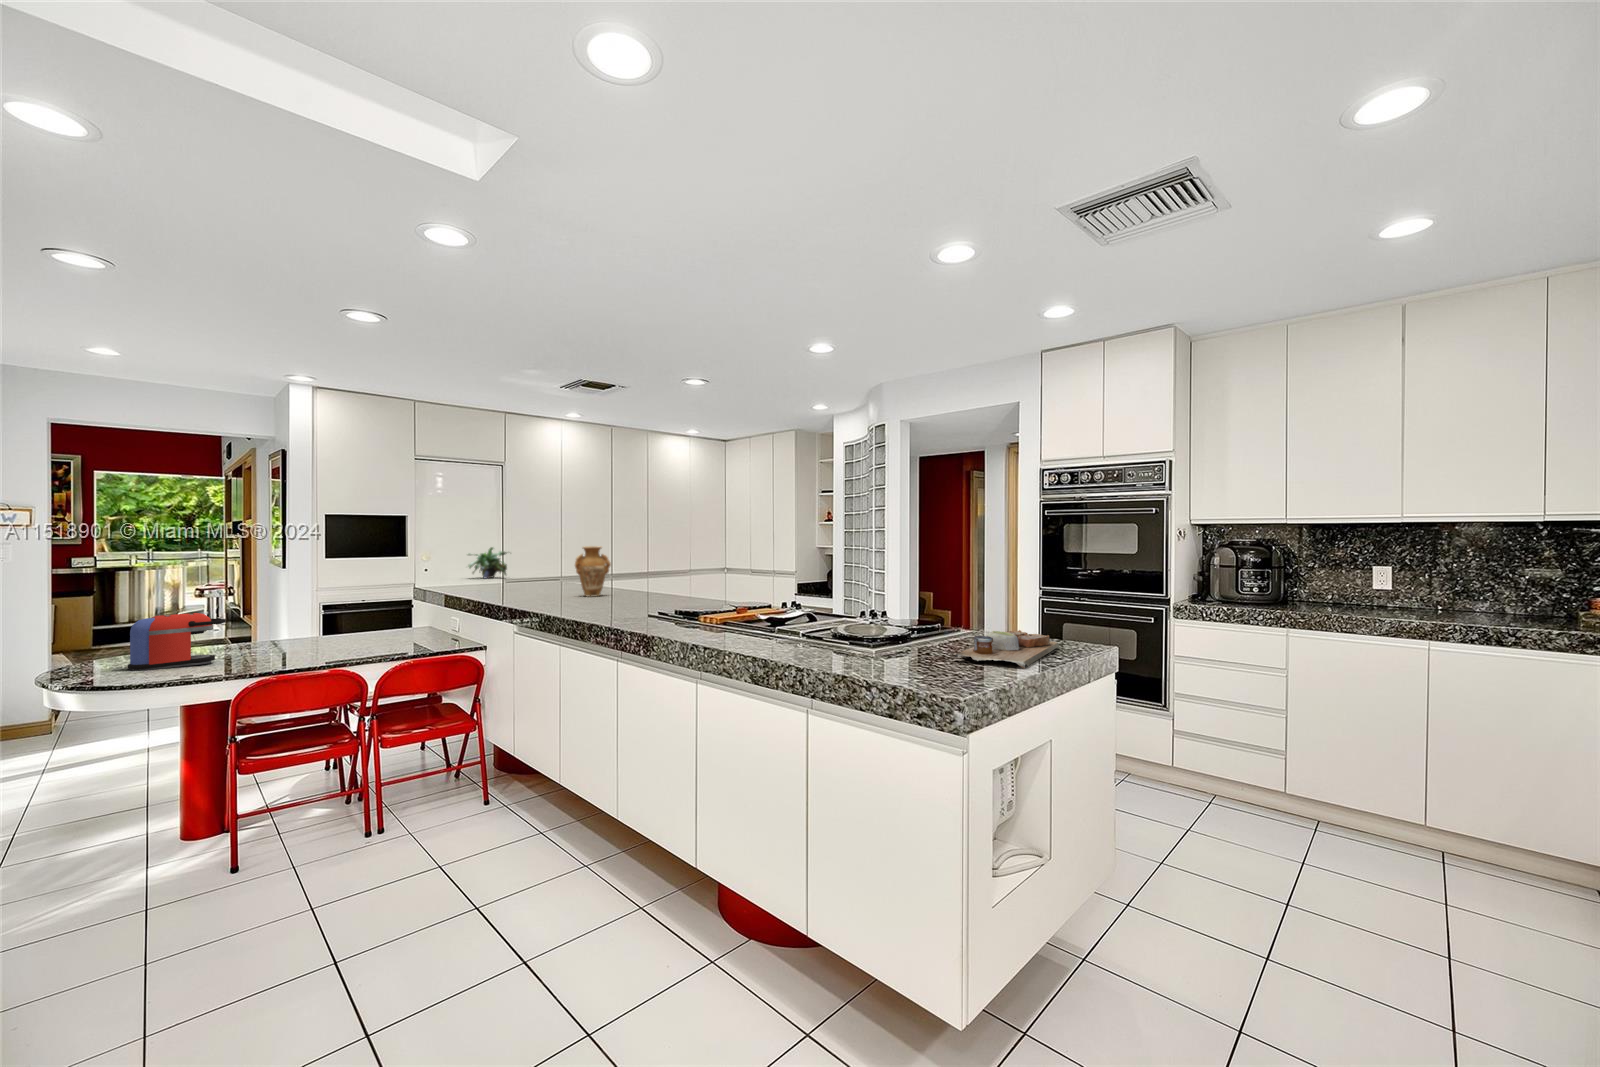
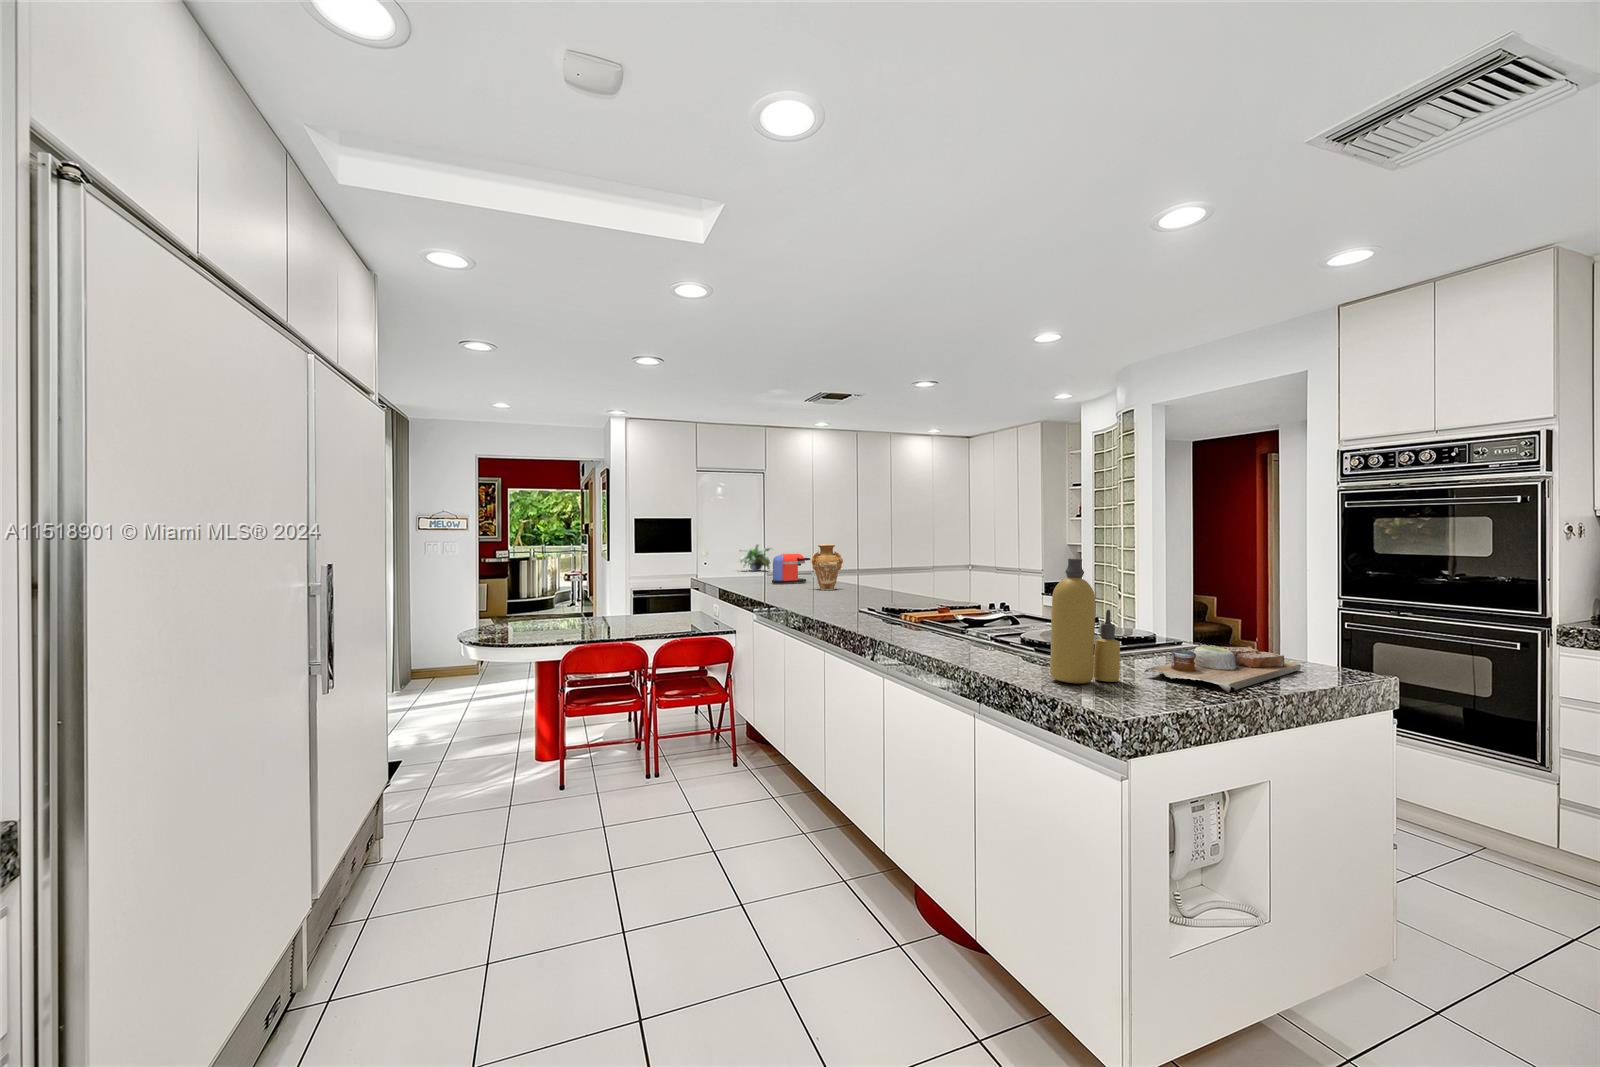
bottle: none [883,556,940,671] -> present [1050,559,1120,683]
coffee maker: present [128,613,226,671] -> present [772,554,810,584]

